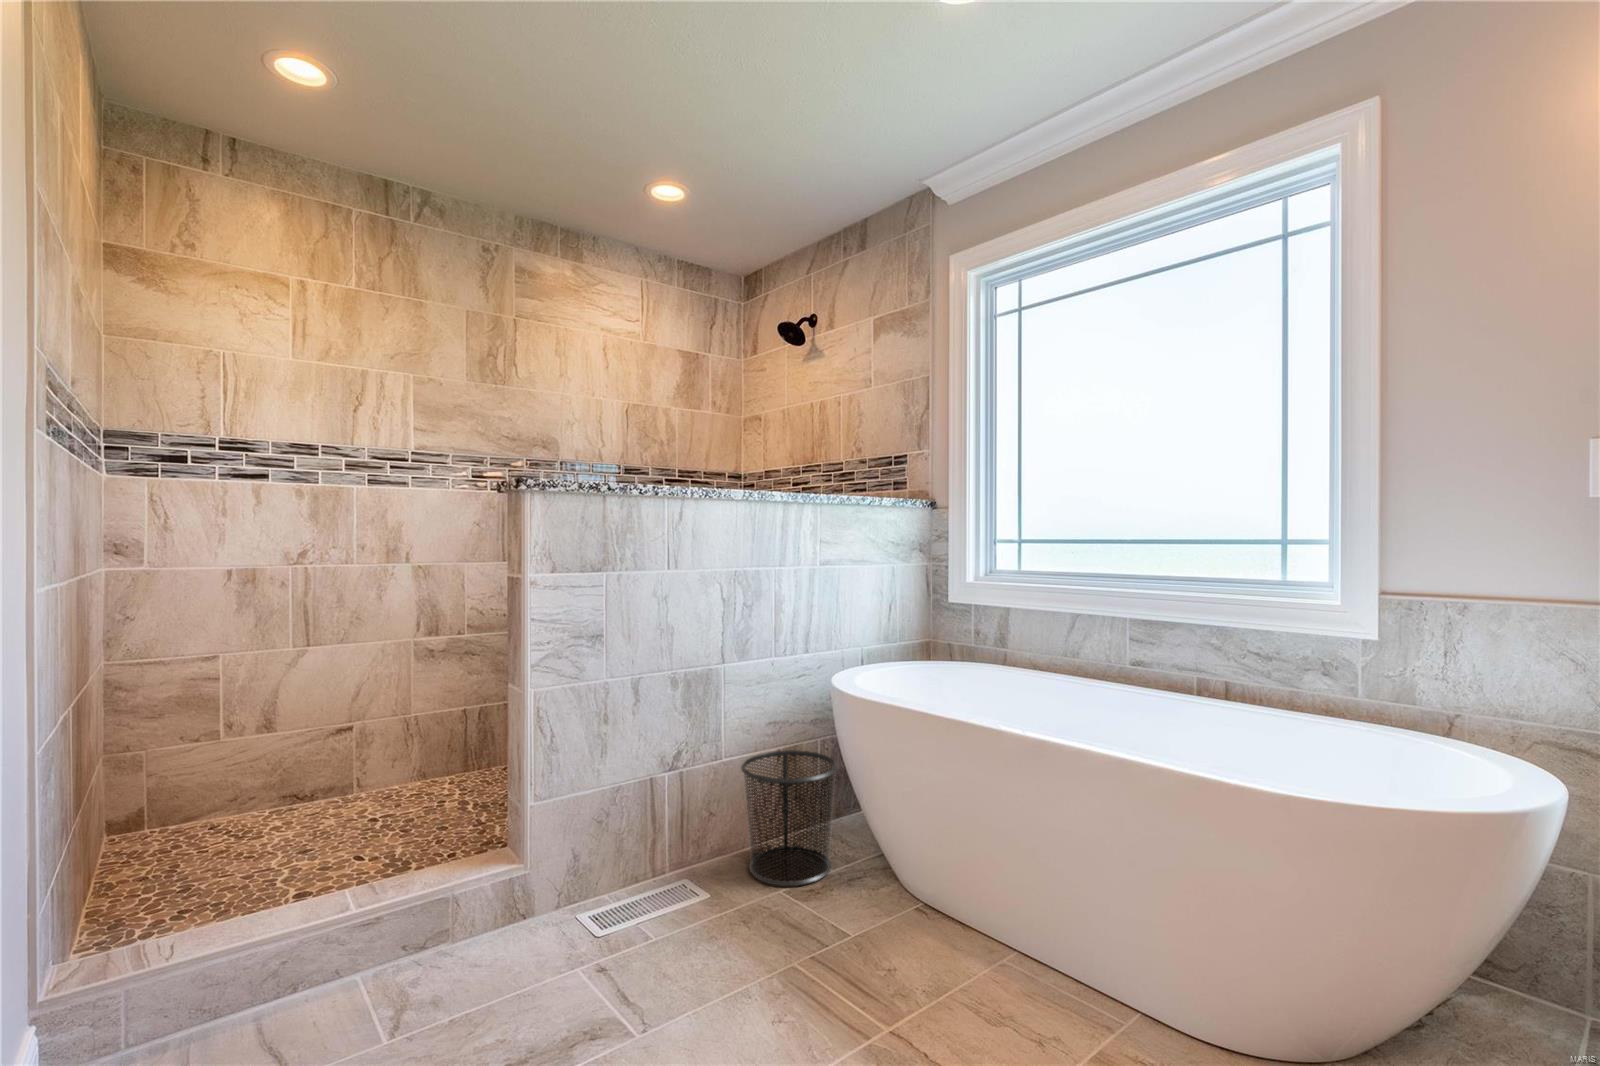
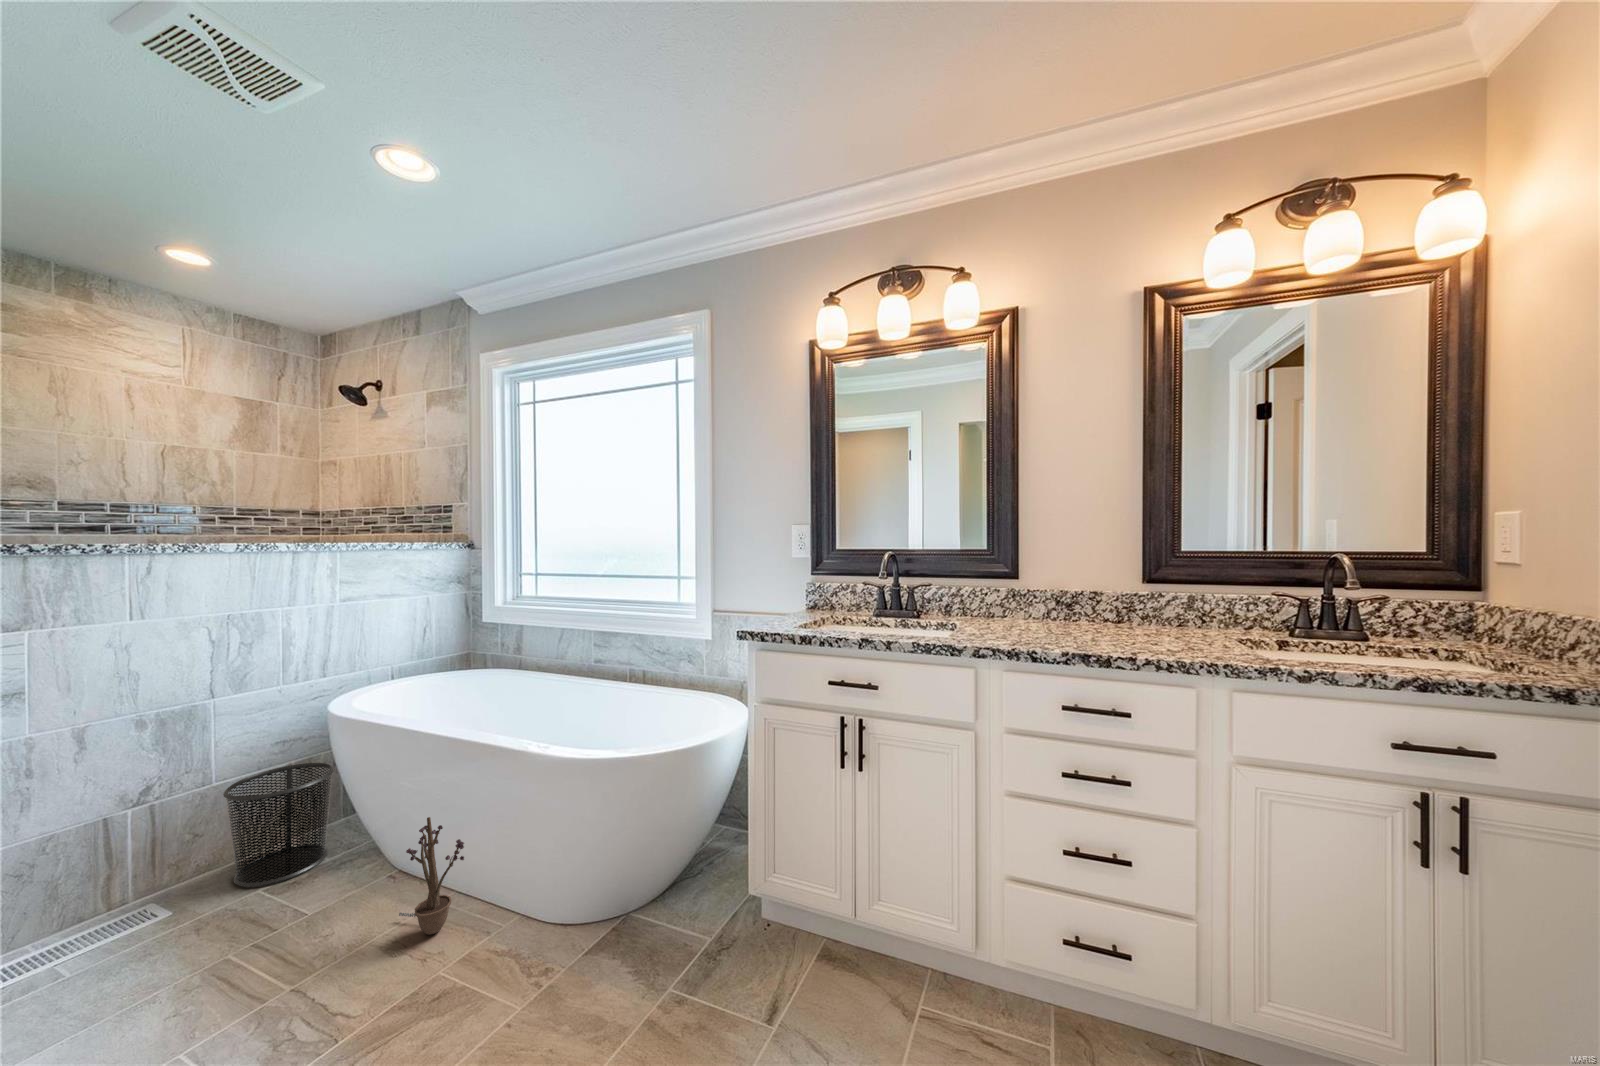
decorative plant: none [971,845,1079,1009] -> present [399,817,464,935]

